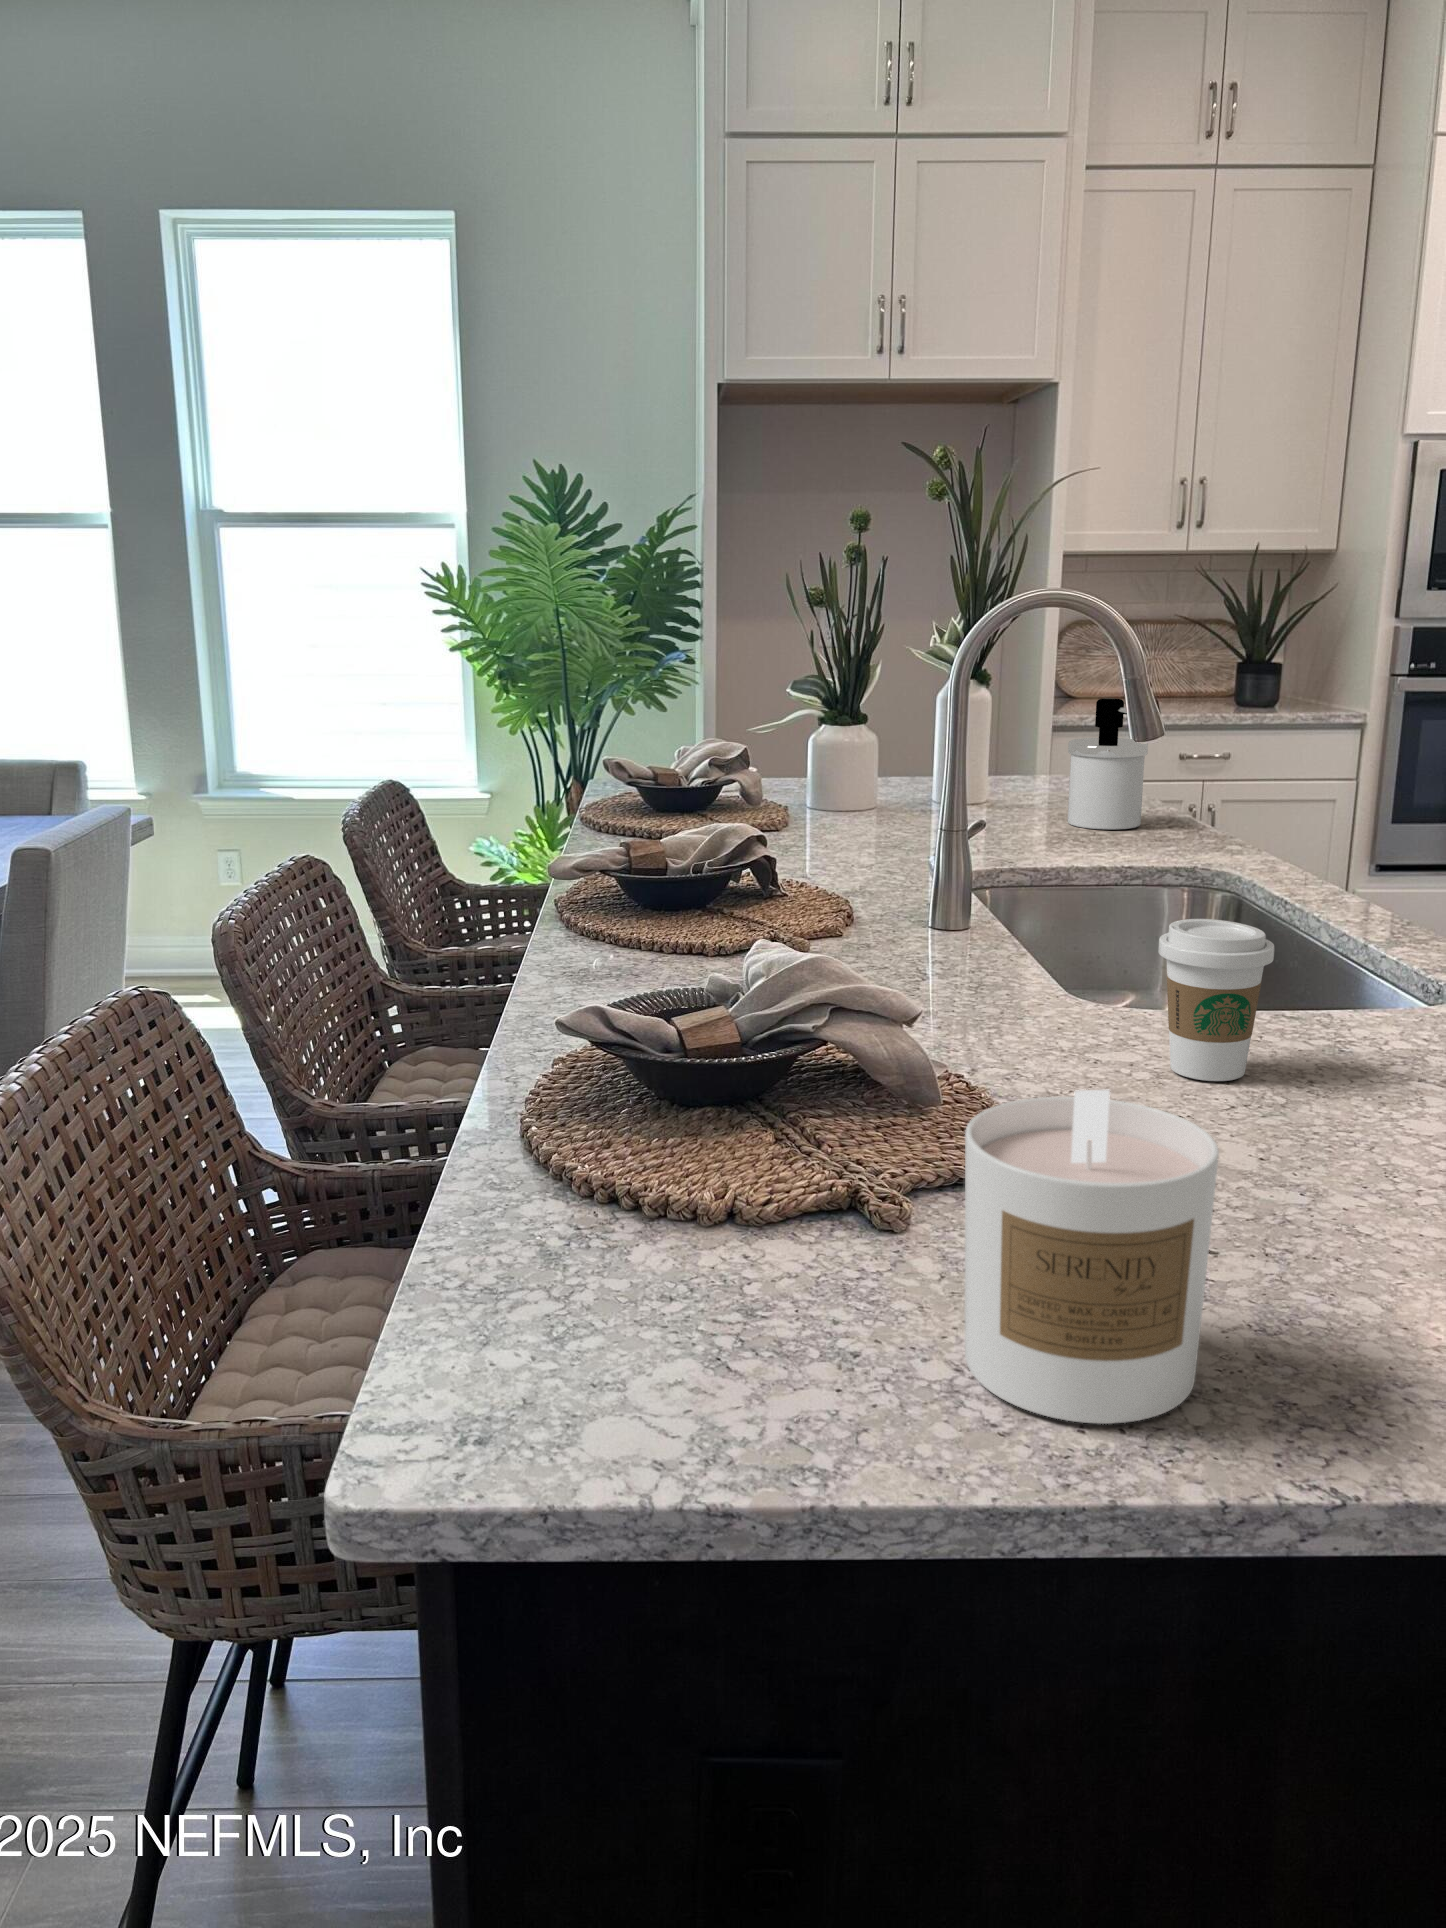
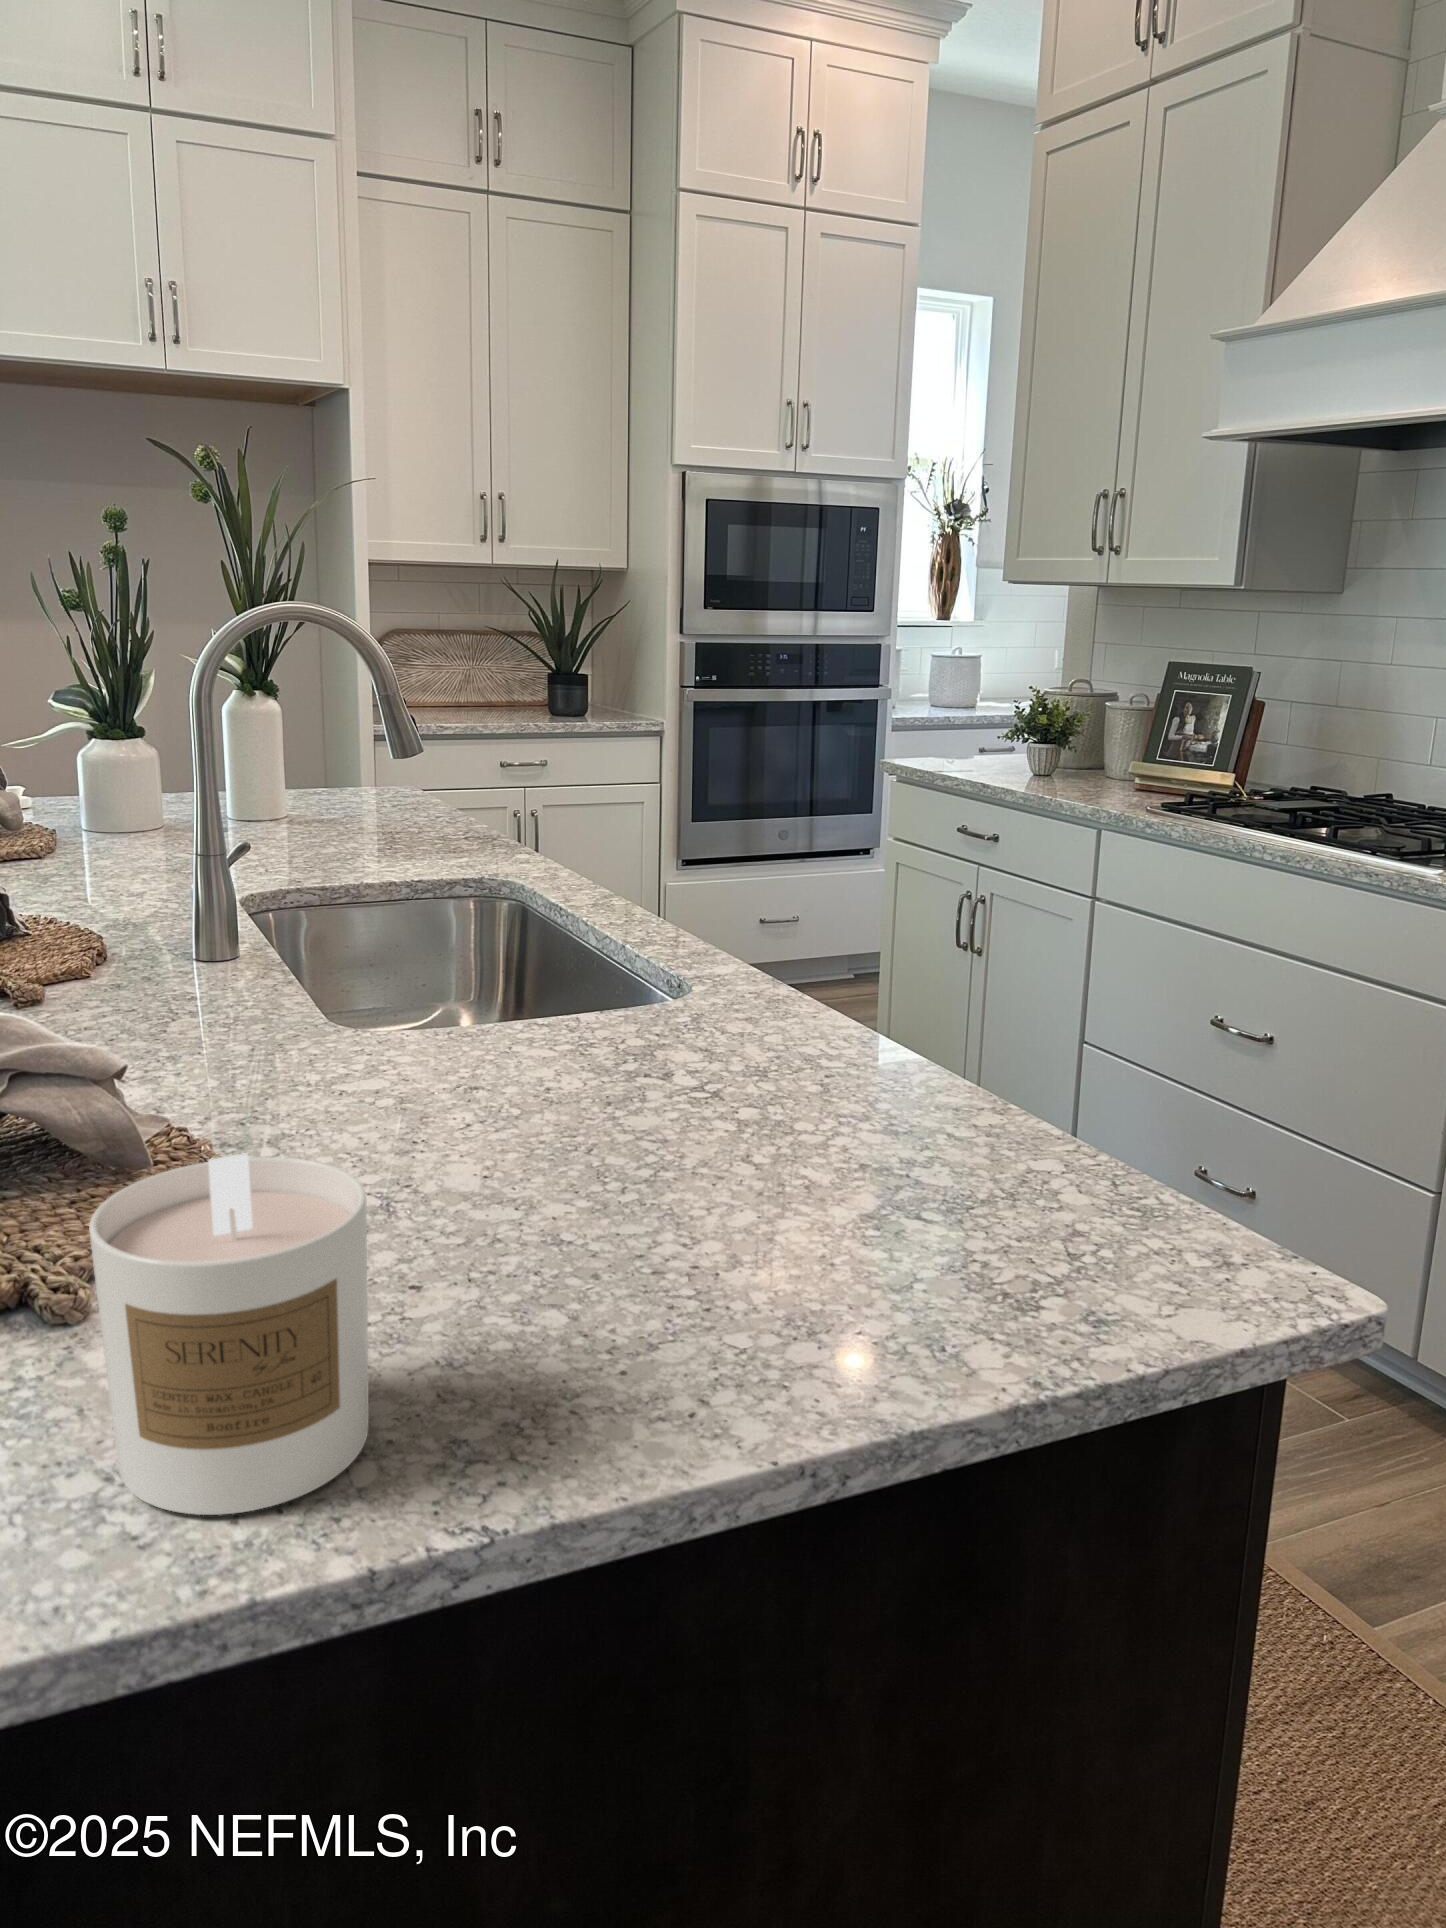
soap dispenser: present [1068,698,1148,830] -> none [359,713,446,842]
coffee cup: present [1158,919,1274,1081] -> none [391,939,501,1099]

